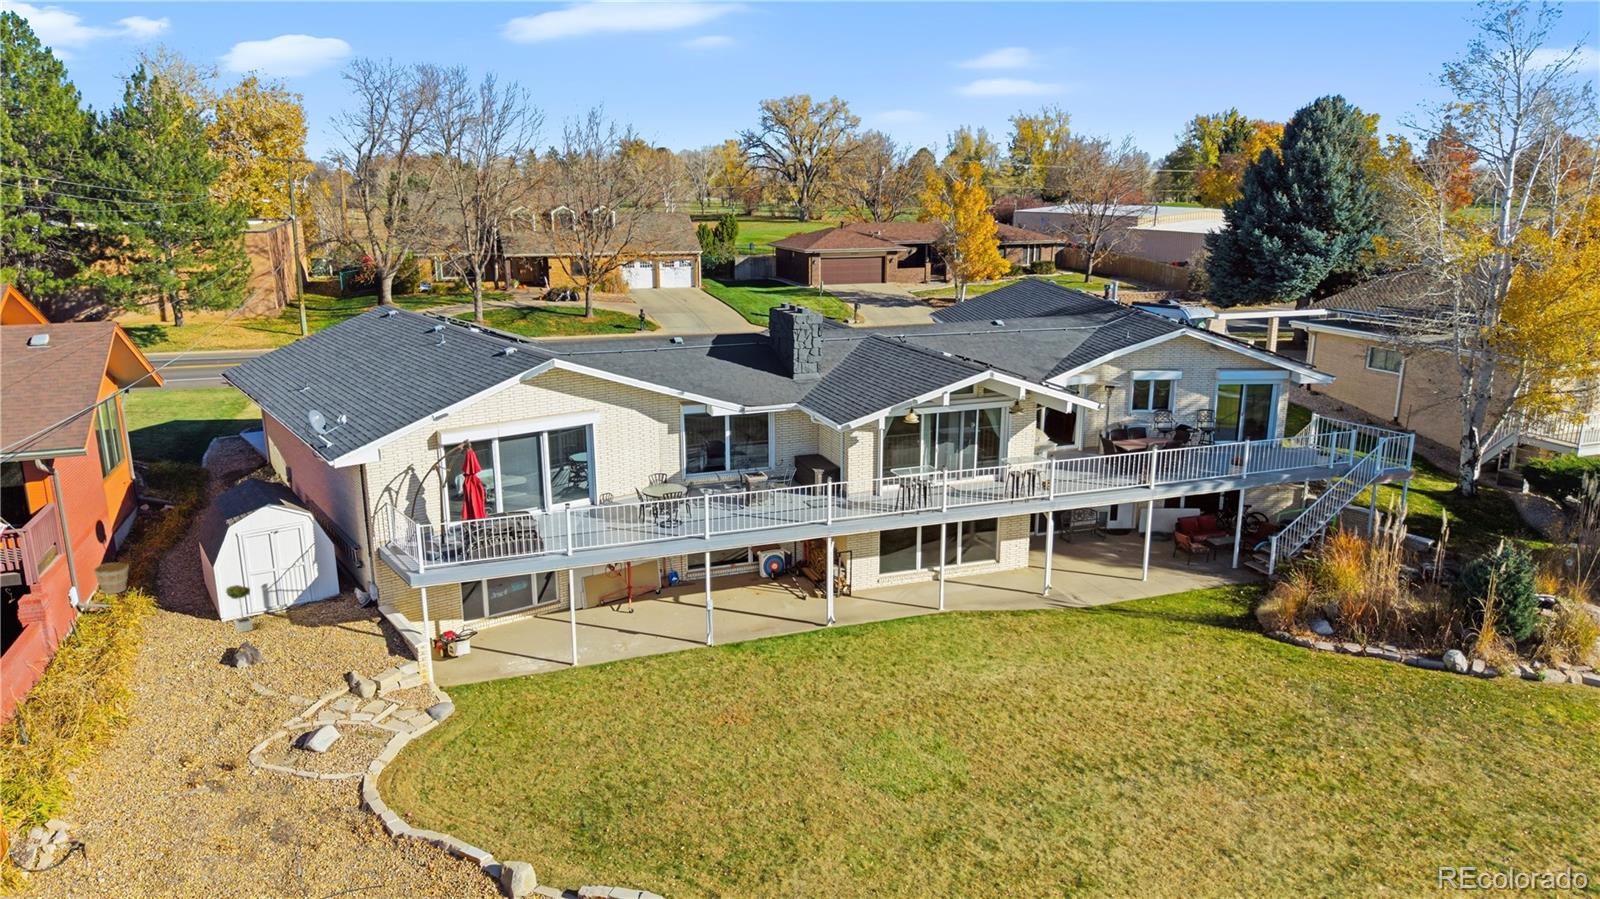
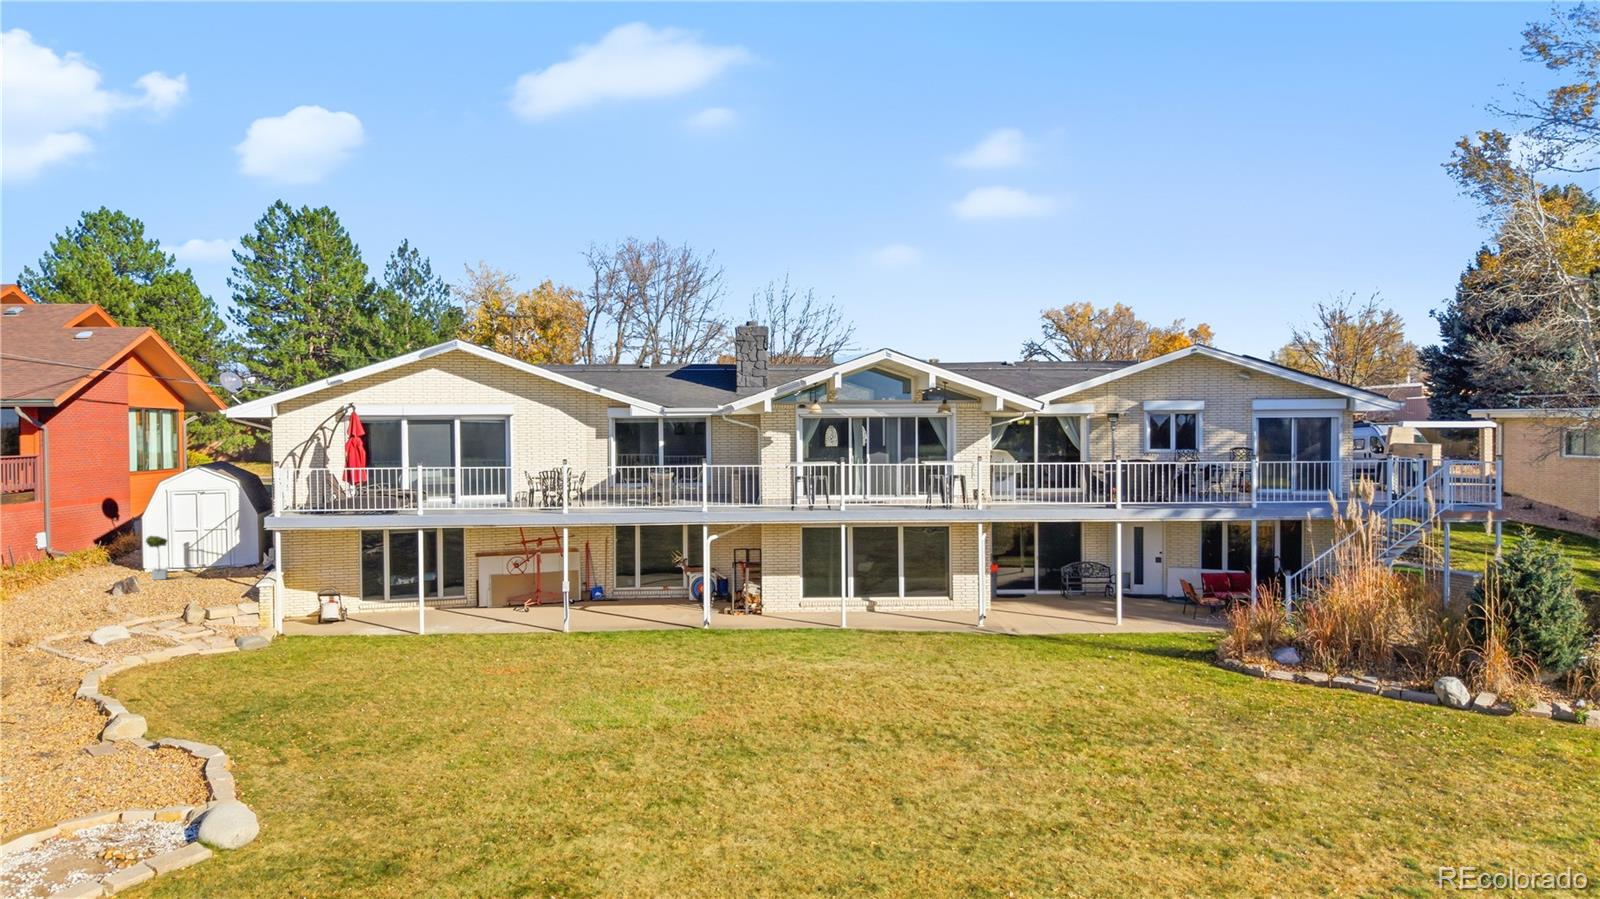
wooden bucket: present [94,563,129,594] -> none [90,533,122,557]

